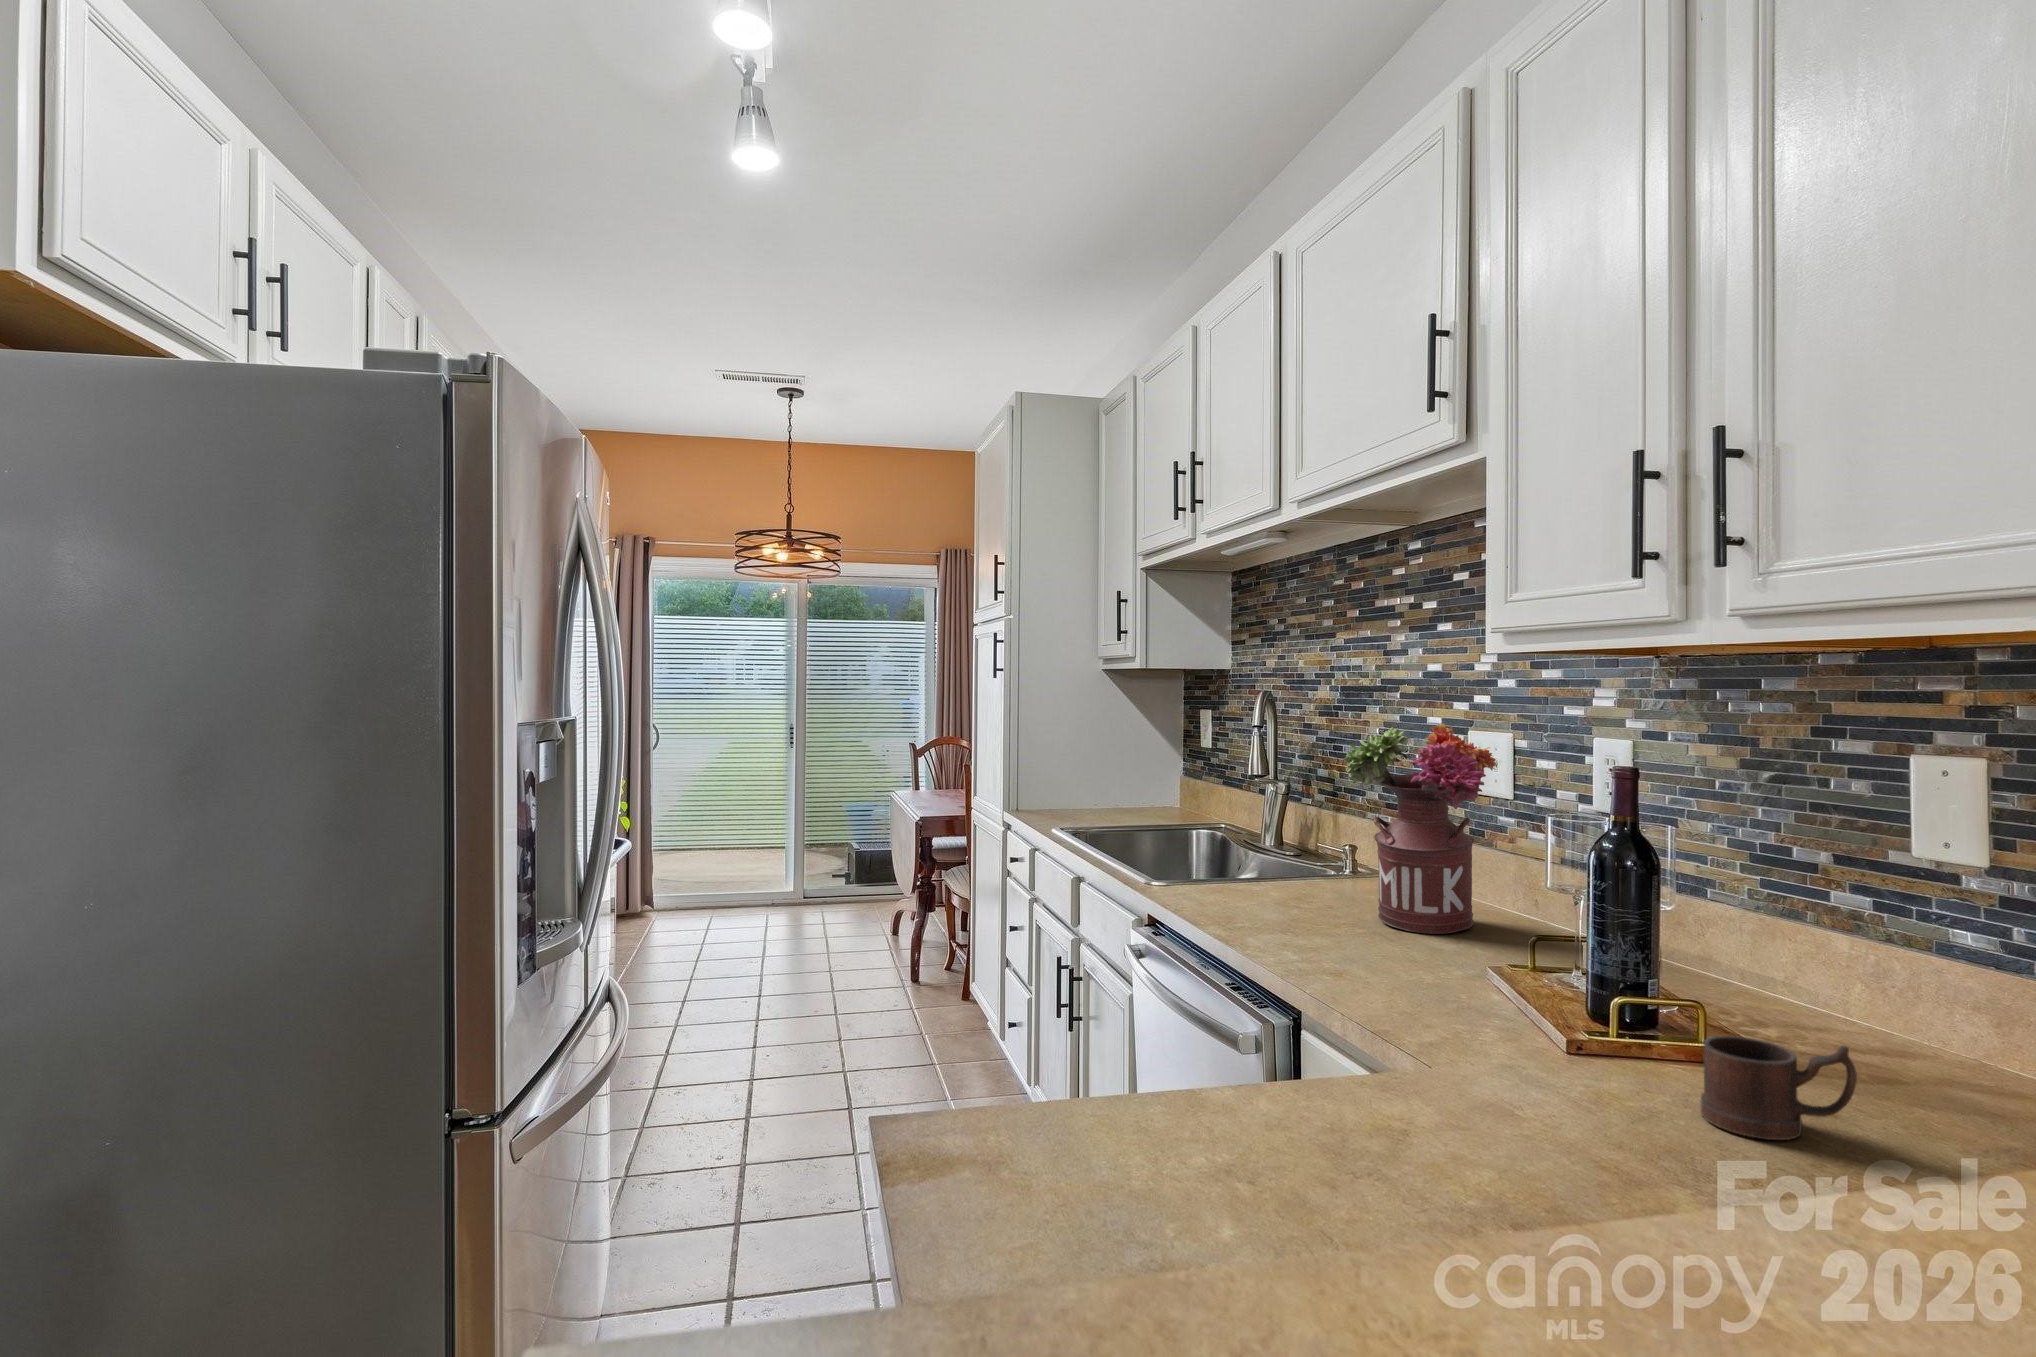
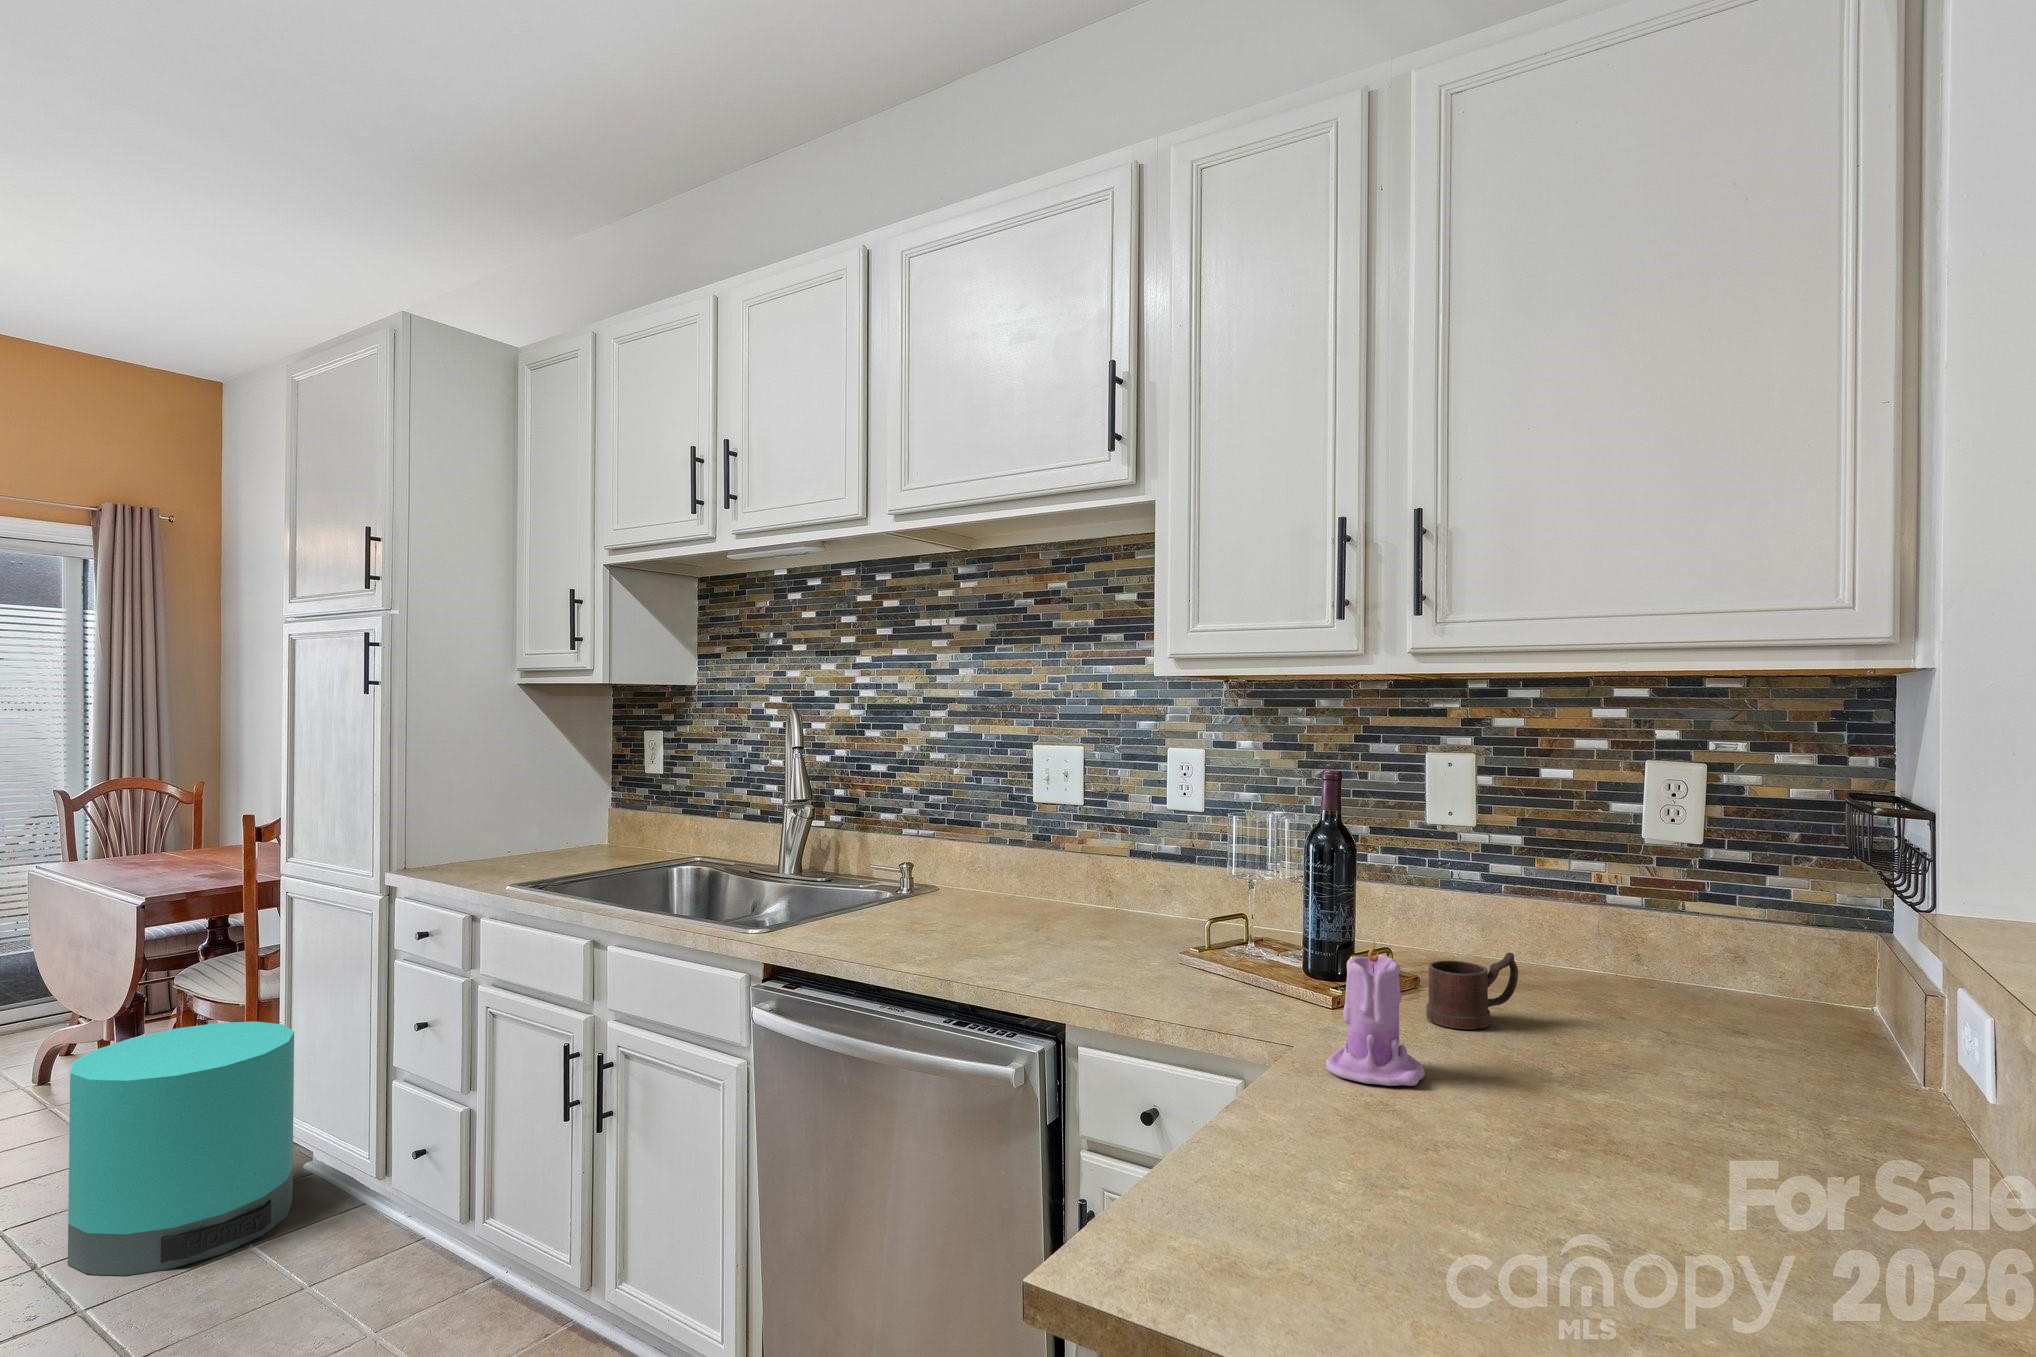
flower arrangement: present [1343,723,1497,934] -> none [983,738,1114,933]
trash can: none [848,910,971,1069] -> present [68,1021,294,1276]
candle: none [1430,975,1561,1162] -> present [1326,941,1425,1086]

